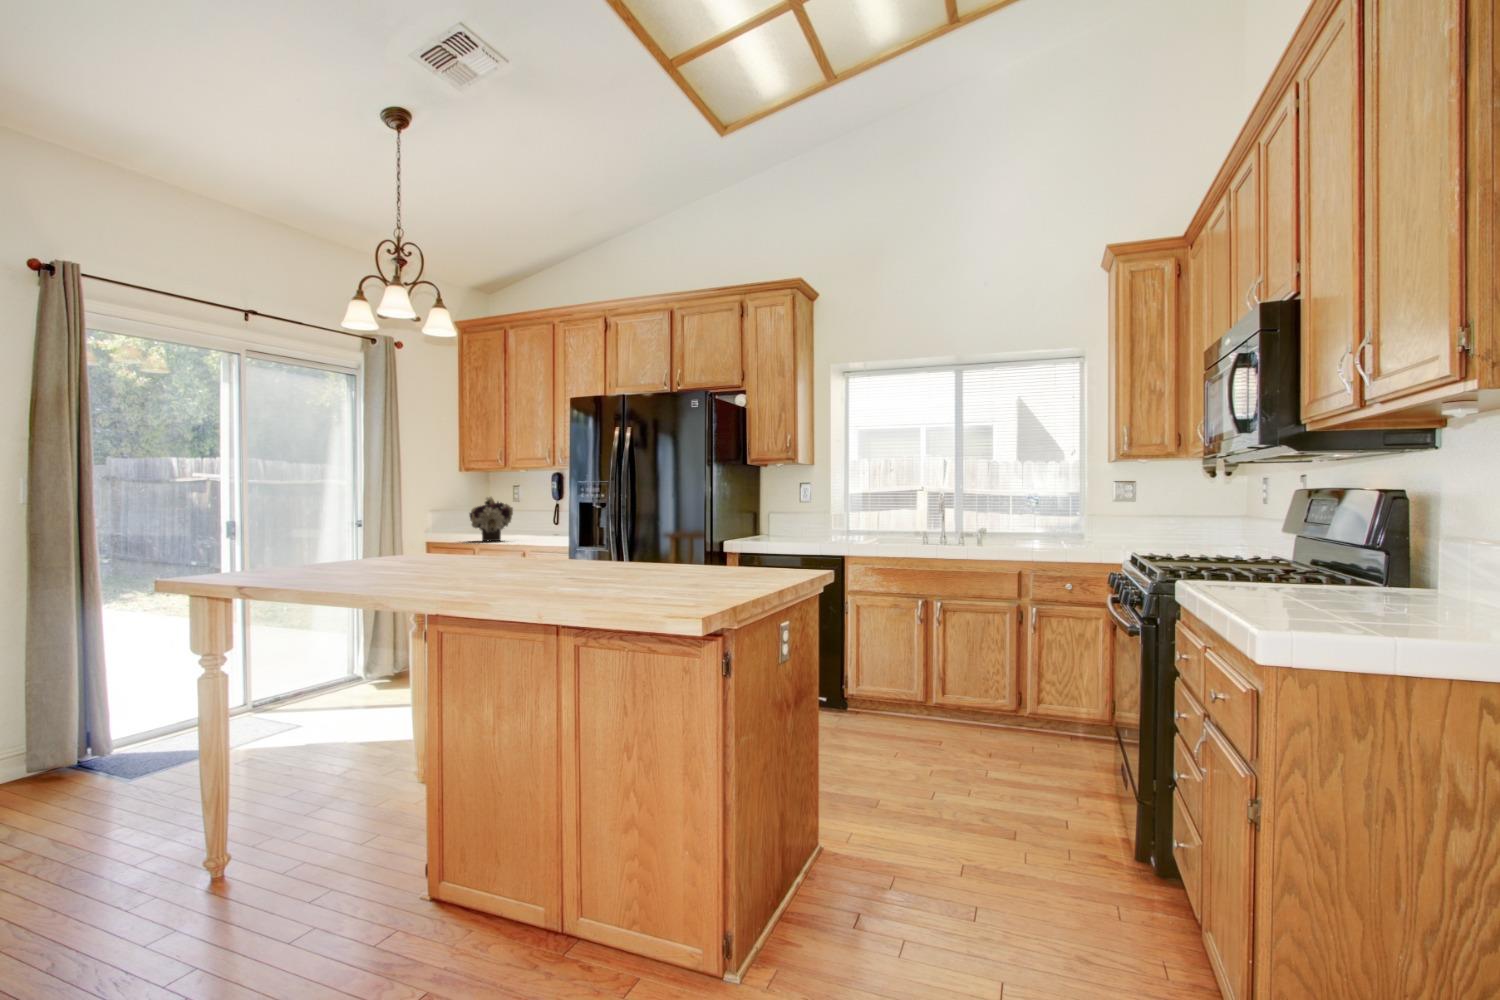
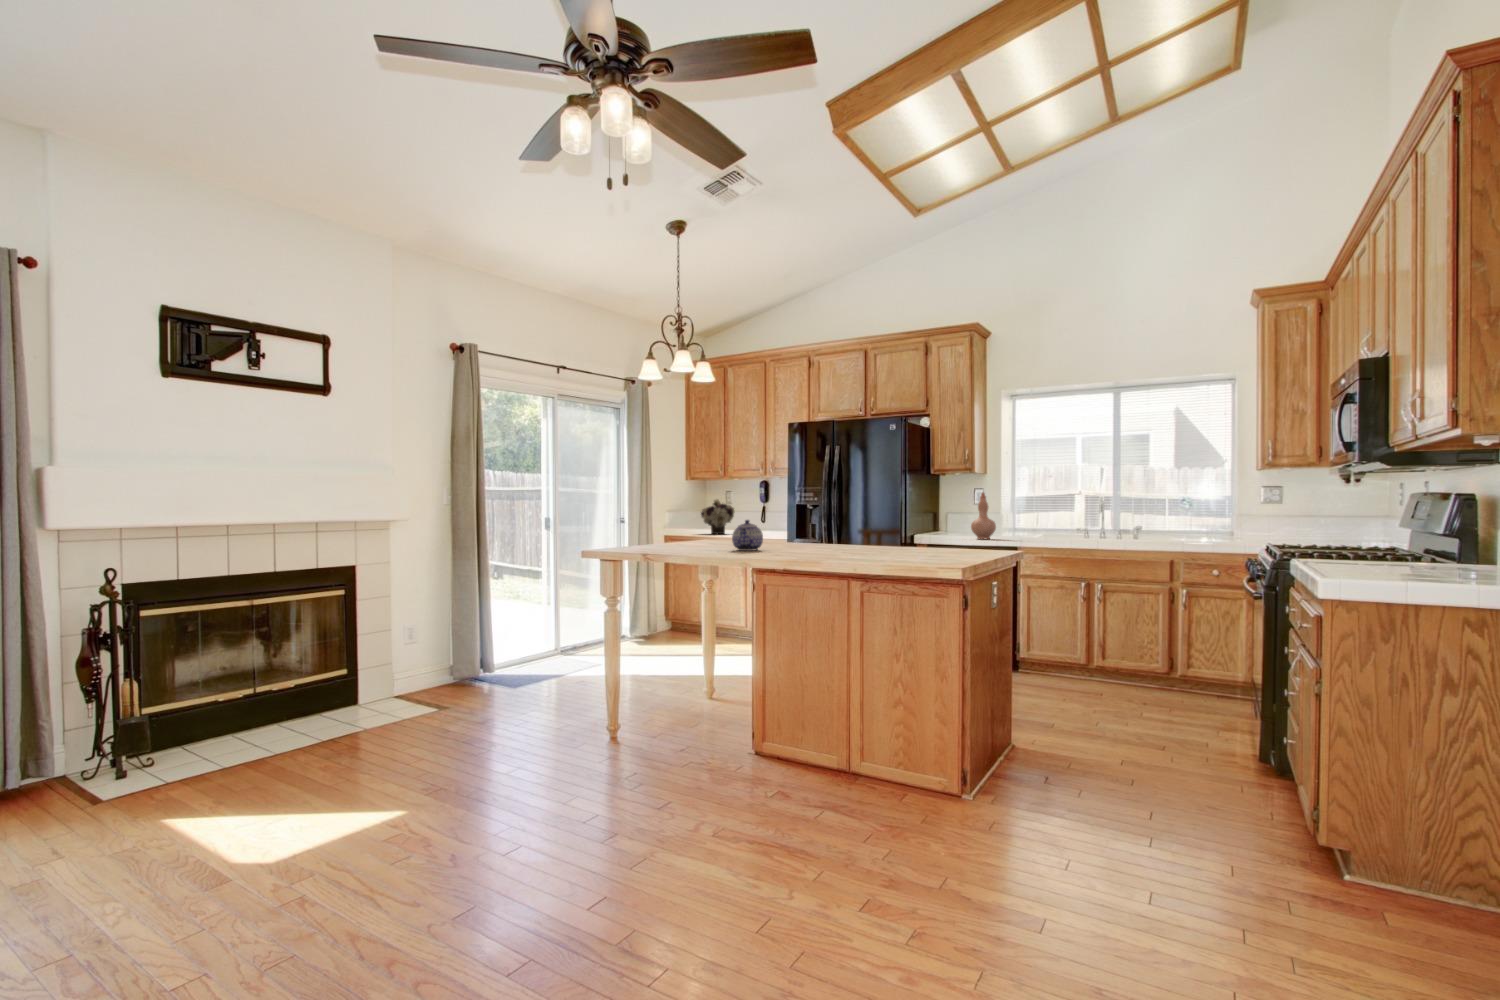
vase: none [792,488,822,547] -> present [971,492,996,539]
teapot: none [411,530,462,578] -> present [732,520,763,551]

